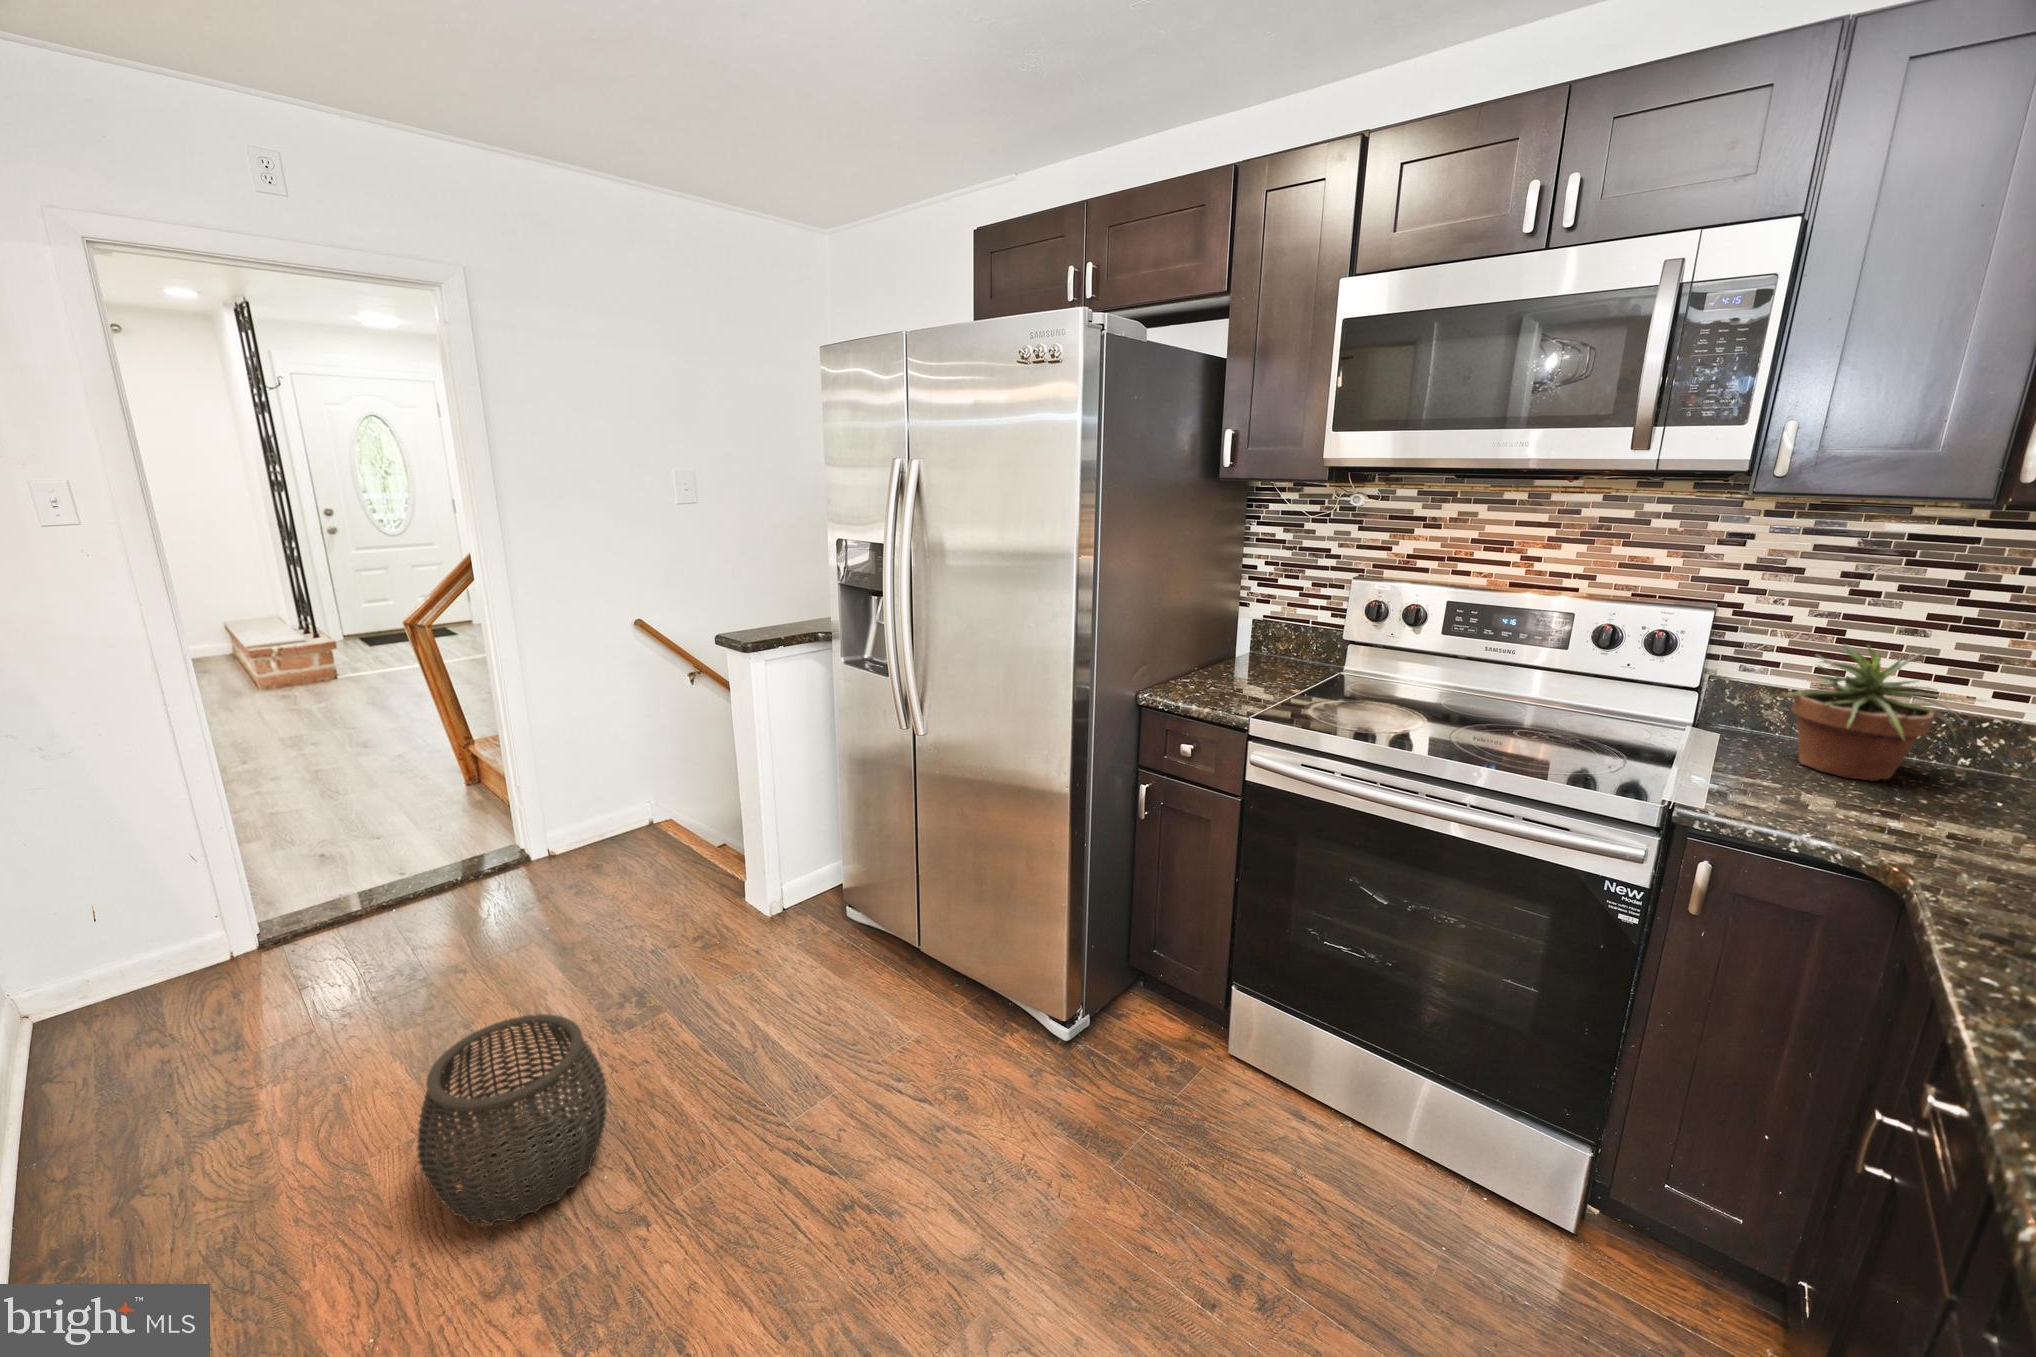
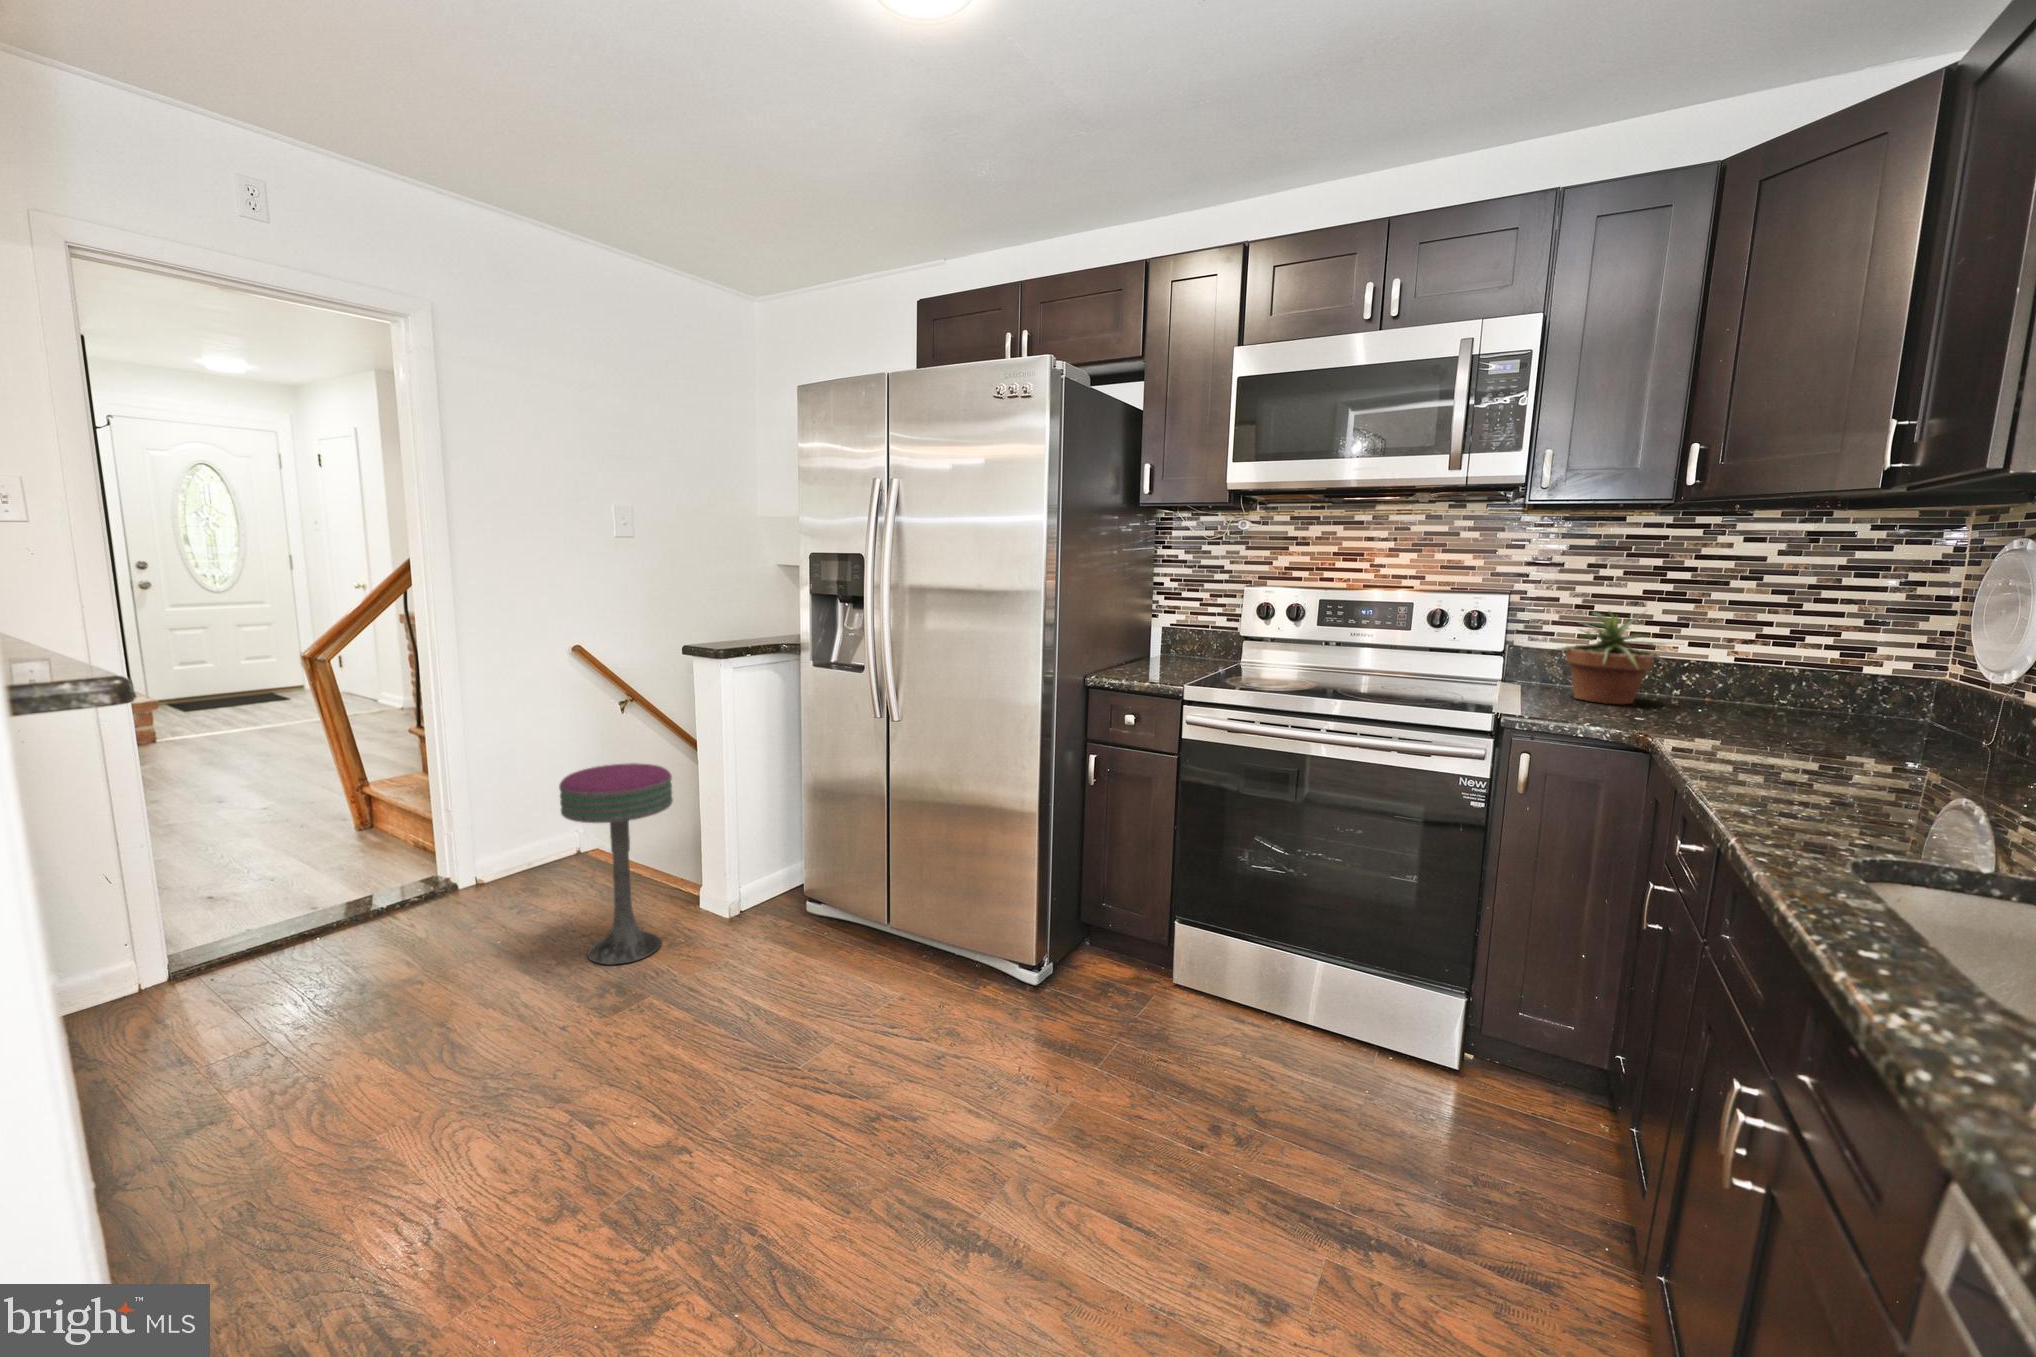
bar stool: none [584,760,700,967] -> present [559,763,673,965]
woven basket: present [417,1014,608,1225] -> none [446,976,630,1174]

